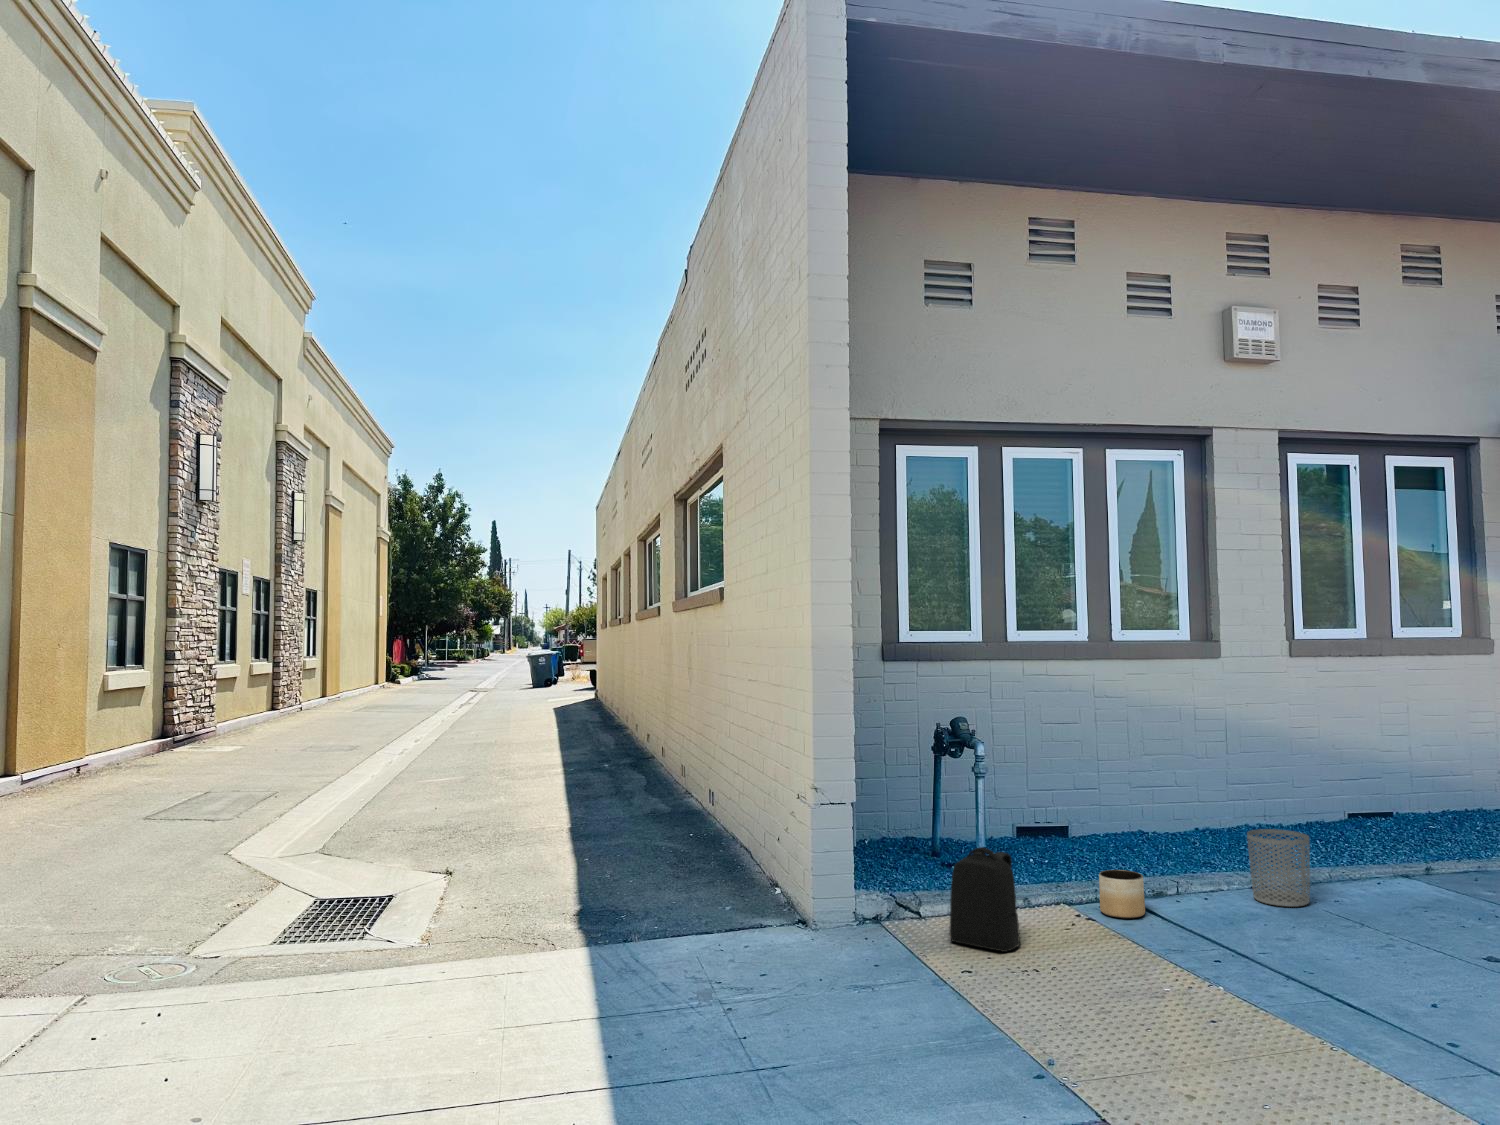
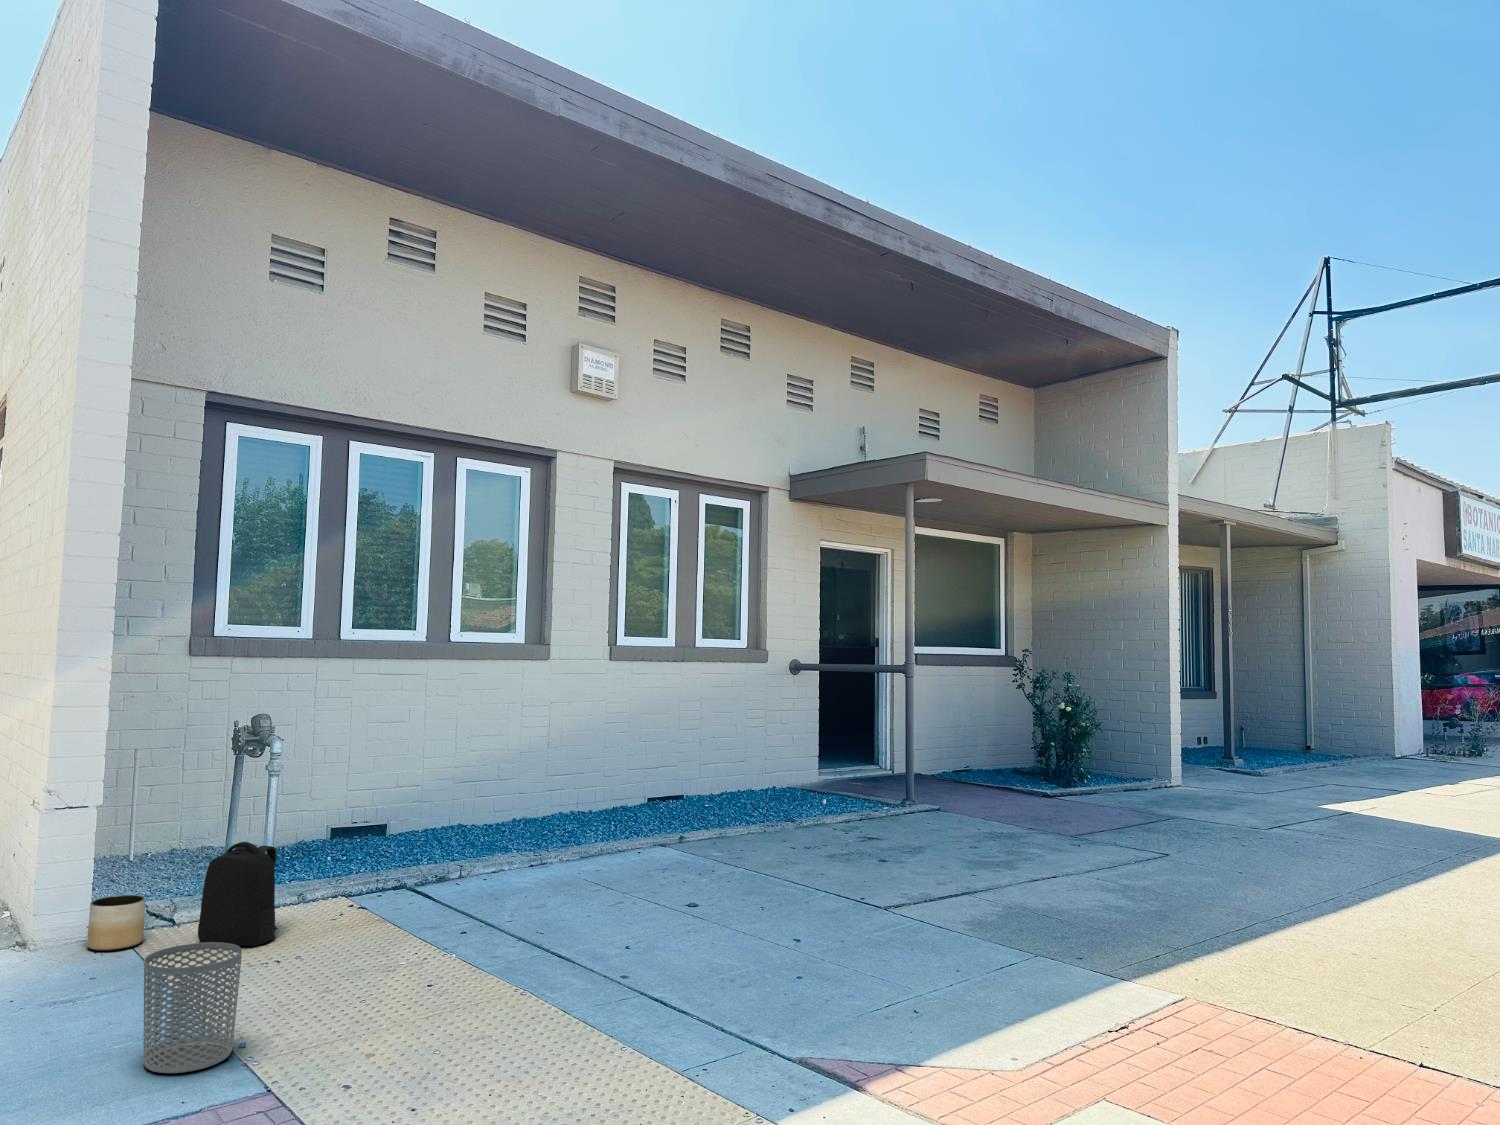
waste bin: present [1247,829,1310,907] -> present [143,942,242,1073]
planter: present [1099,870,1145,919] -> present [87,895,145,951]

